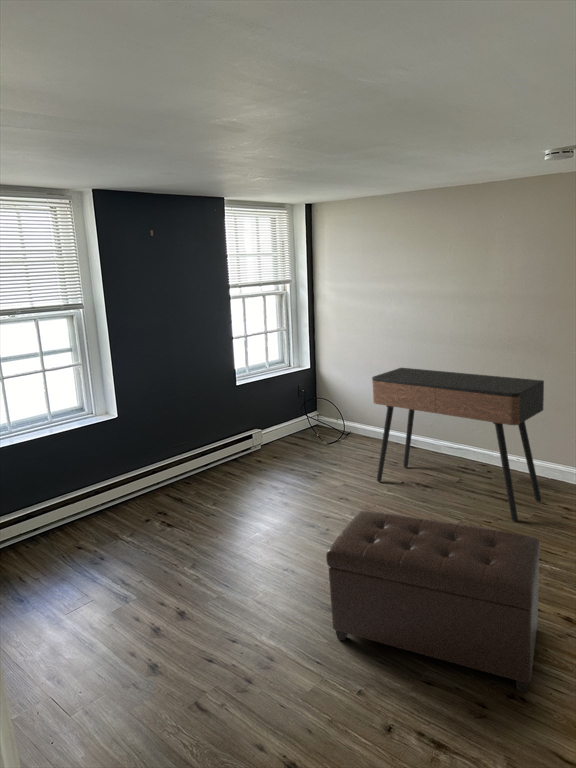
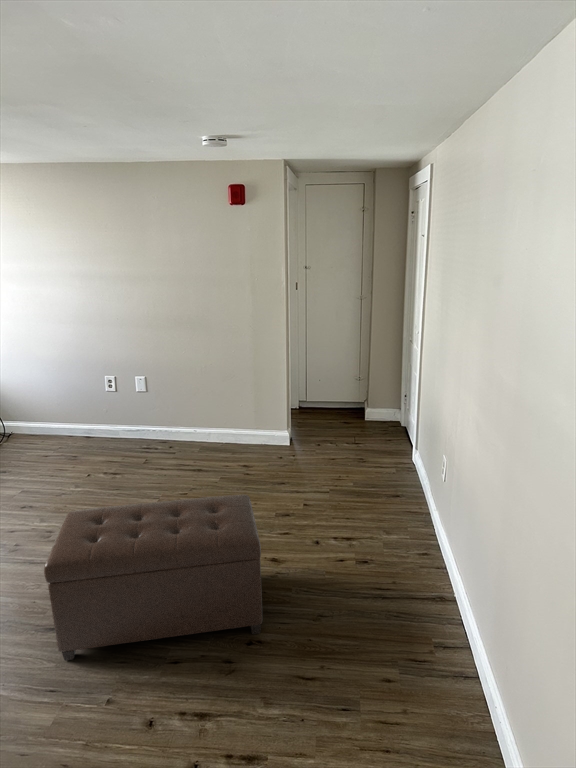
console table: present [372,368,544,521] -> none [43,353,223,488]

